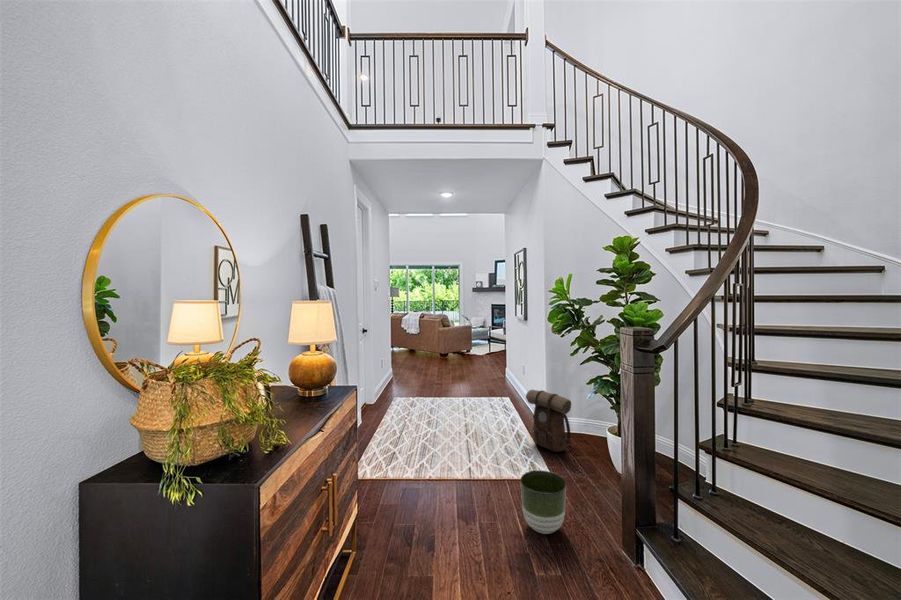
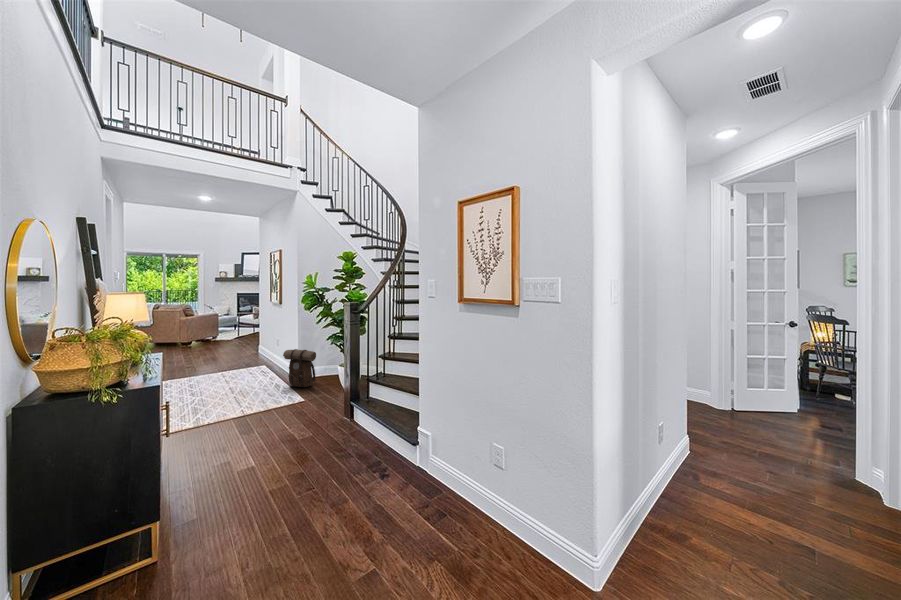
planter: present [520,470,566,534] -> none [285,389,314,424]

